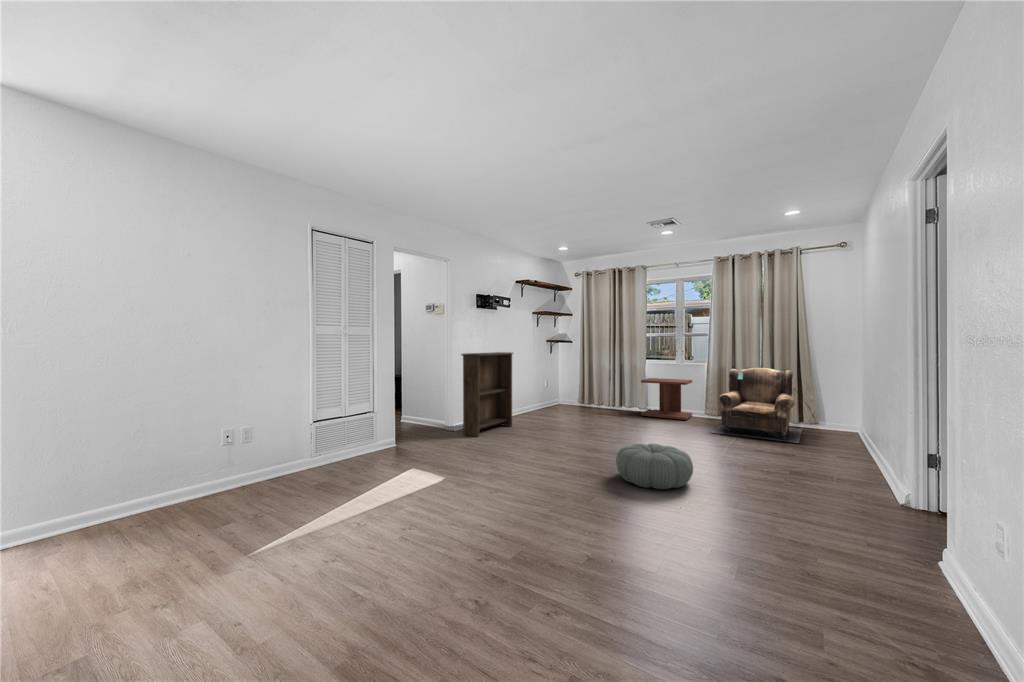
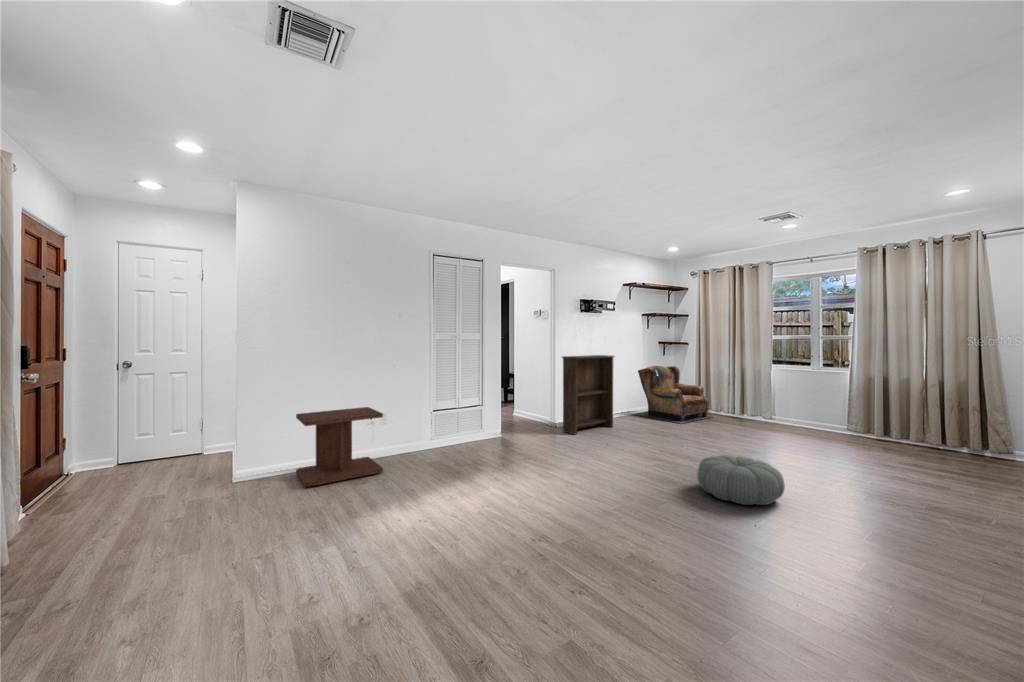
armchair: present [711,368,802,443] -> present [632,366,712,424]
side table: present [641,378,692,420] -> present [296,407,383,487]

